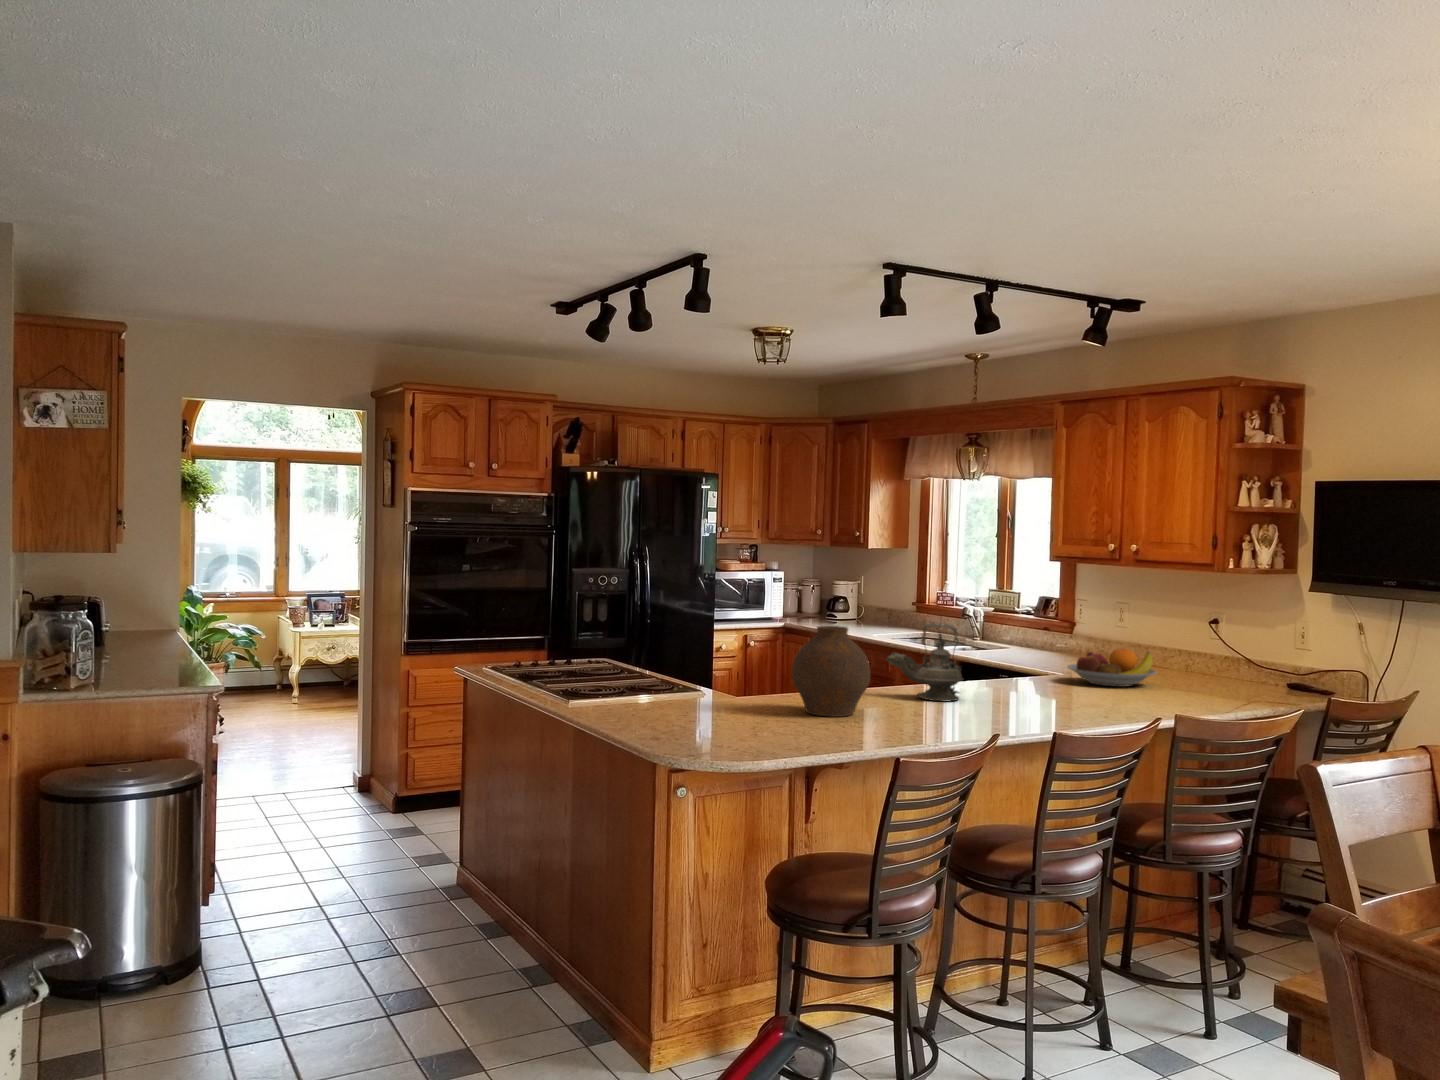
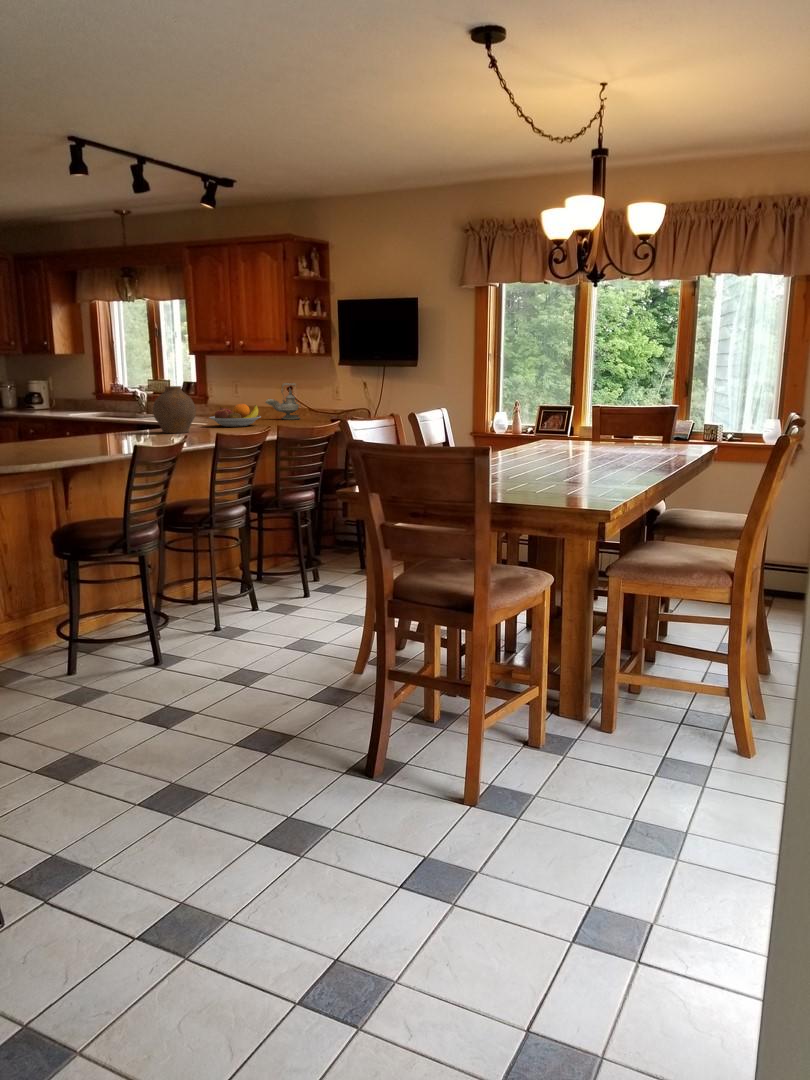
teapot: present [887,623,963,702] -> present [265,383,300,420]
vase: present [792,626,871,717] -> present [153,386,196,433]

